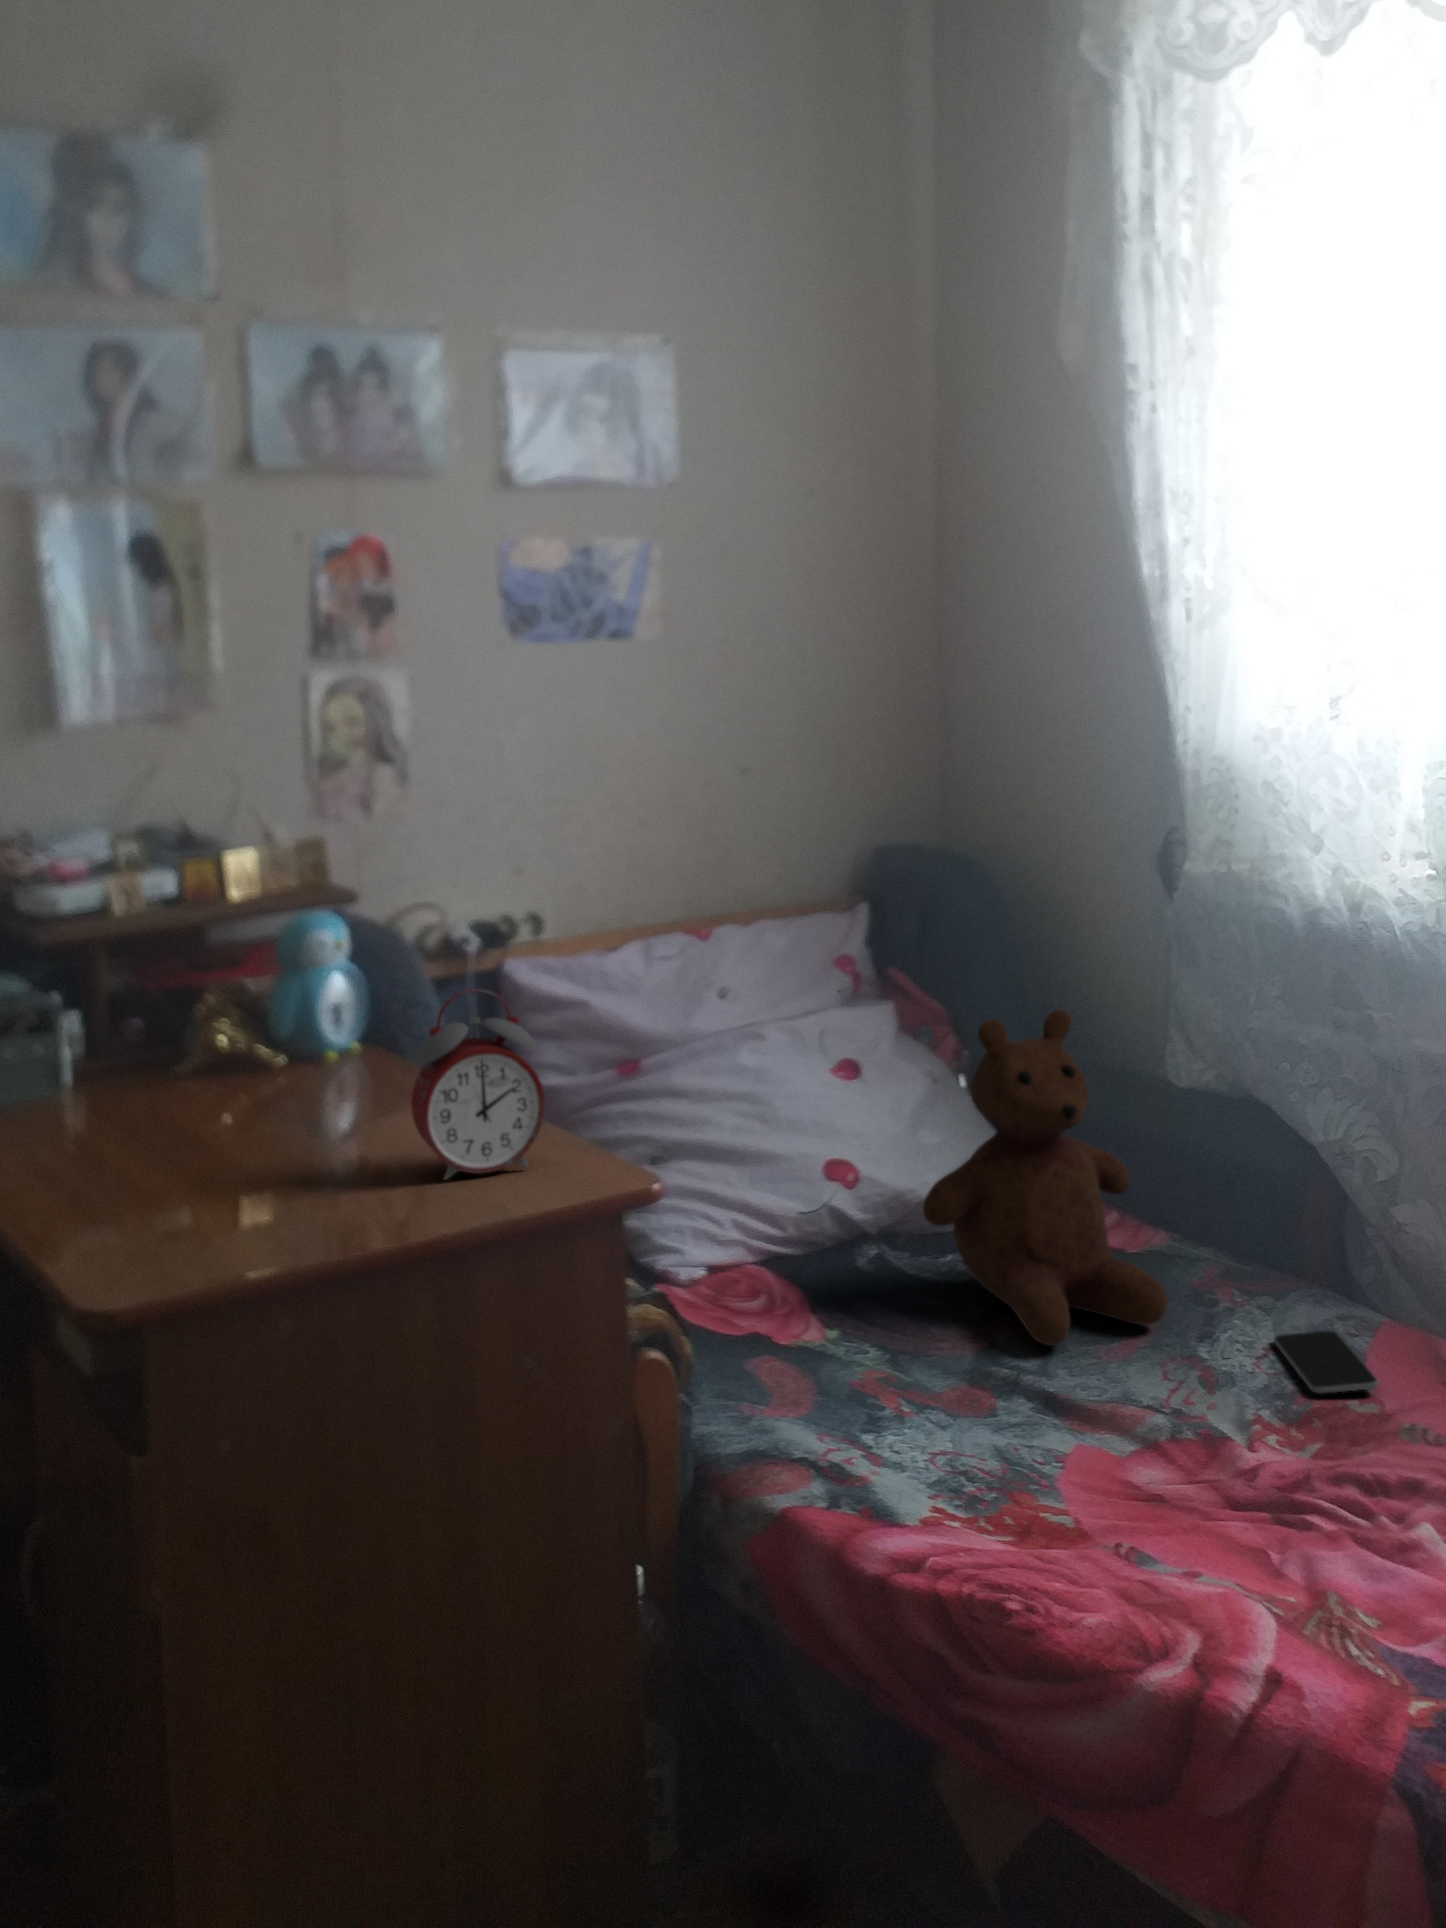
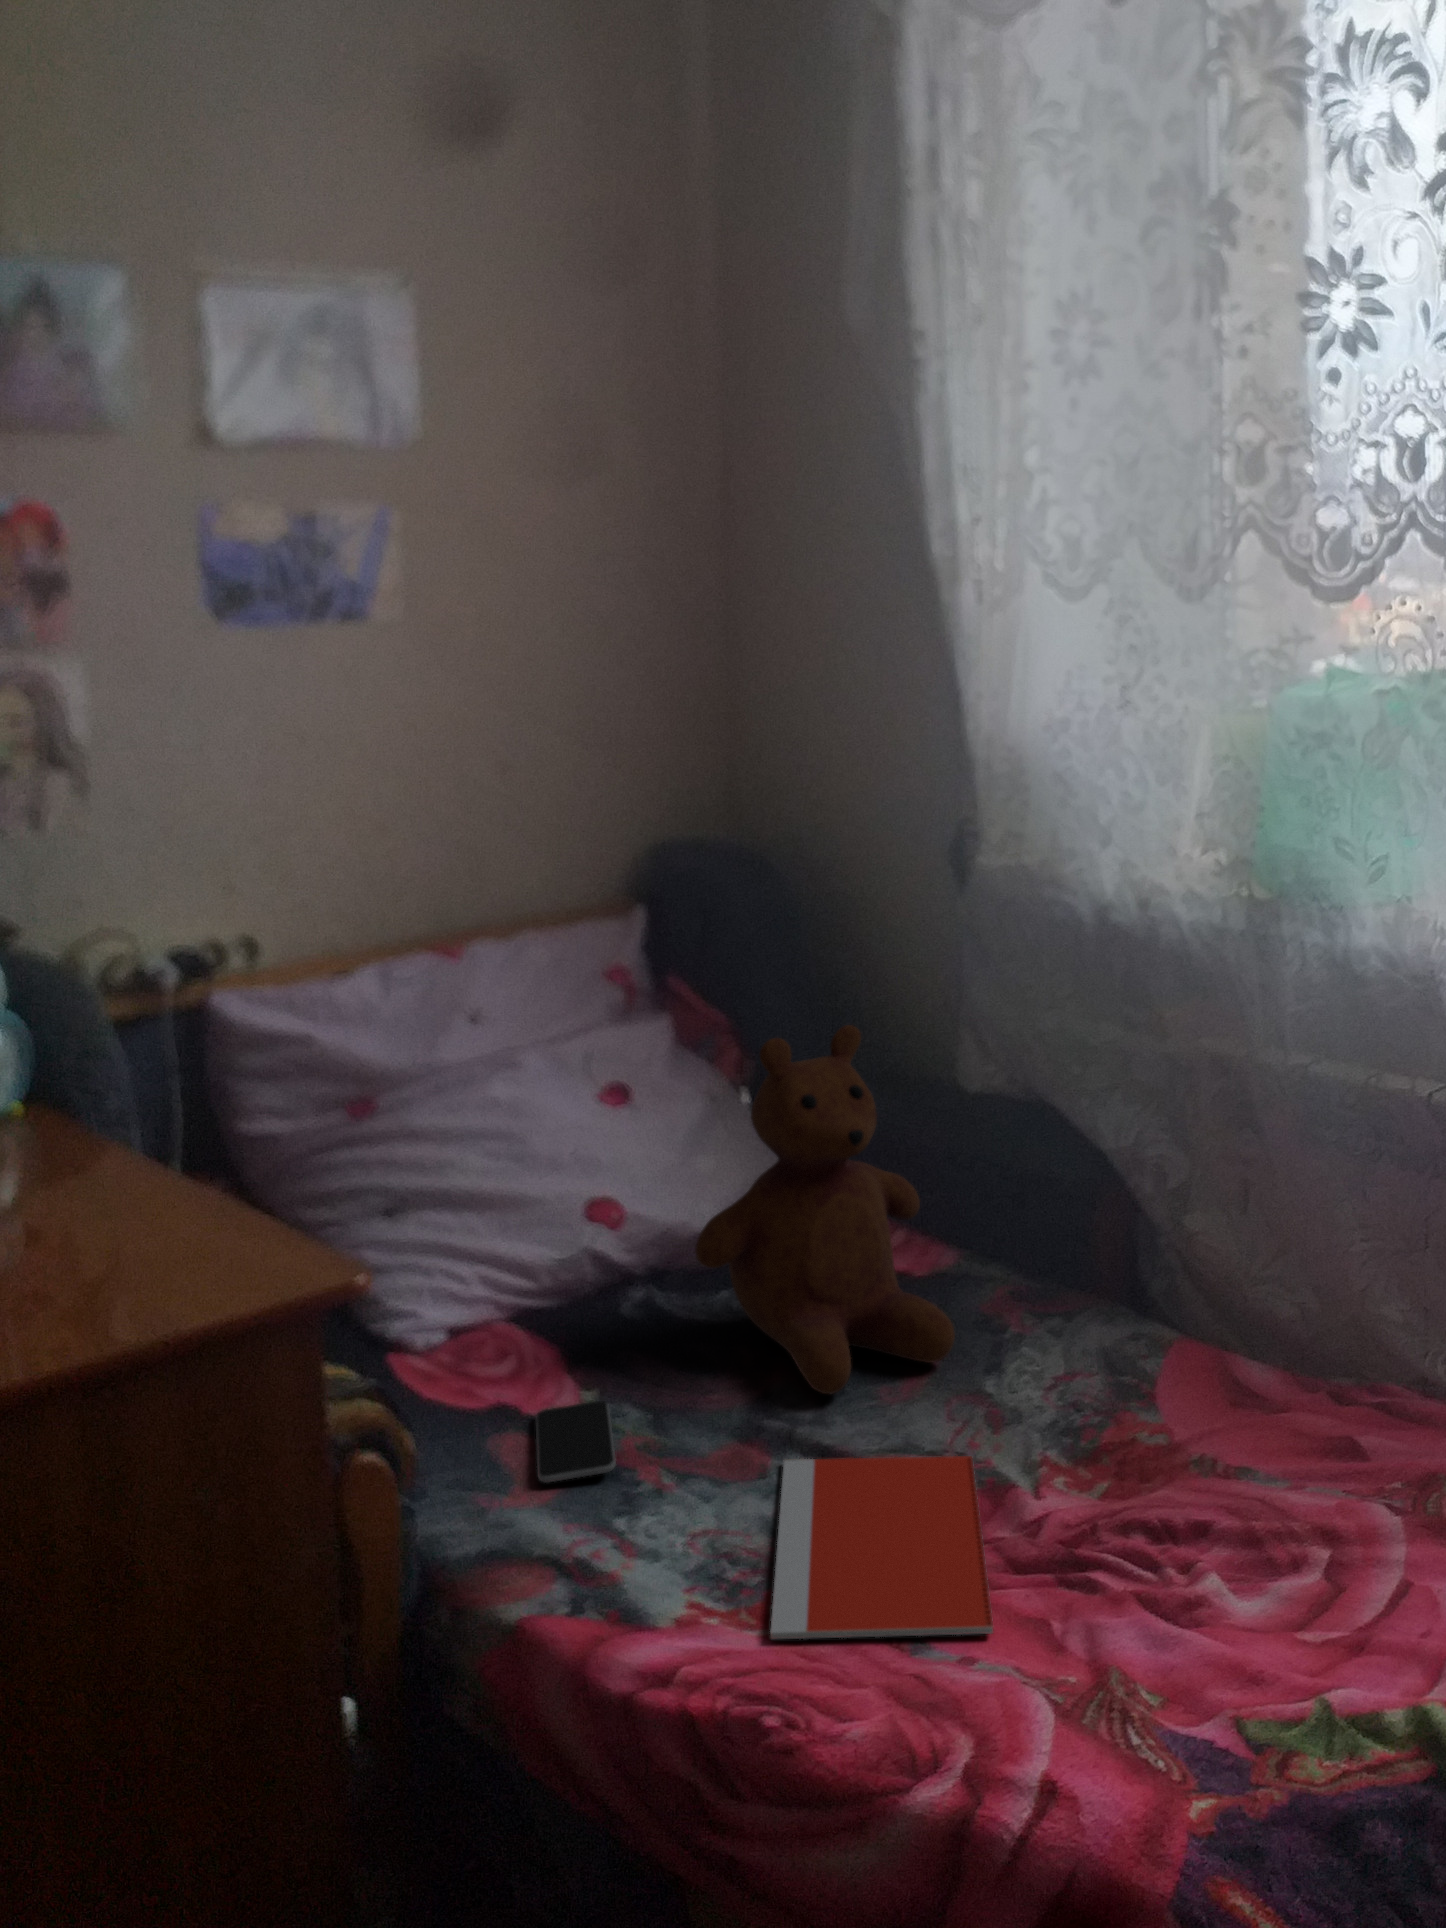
alarm clock: present [411,989,546,1179] -> none [64,1037,236,1270]
smartphone: present [1274,1331,1379,1393] -> present [536,1401,616,1483]
notebook: none [1008,1397,1215,1554] -> present [770,1456,993,1639]

